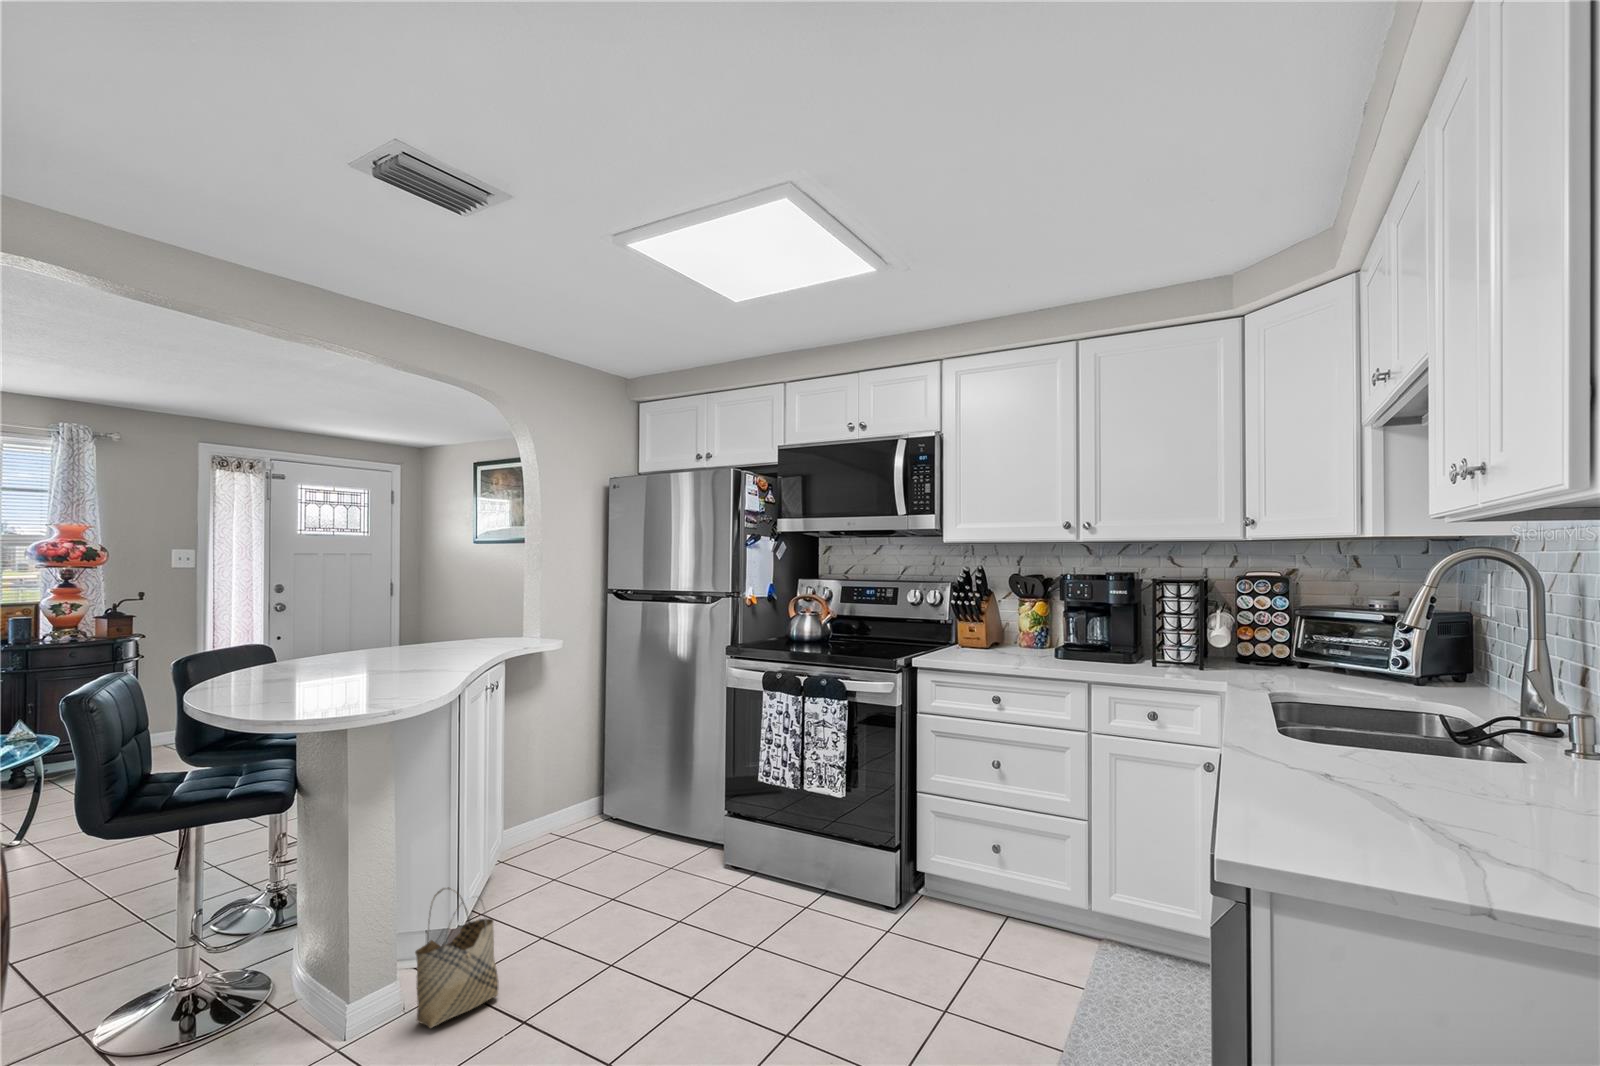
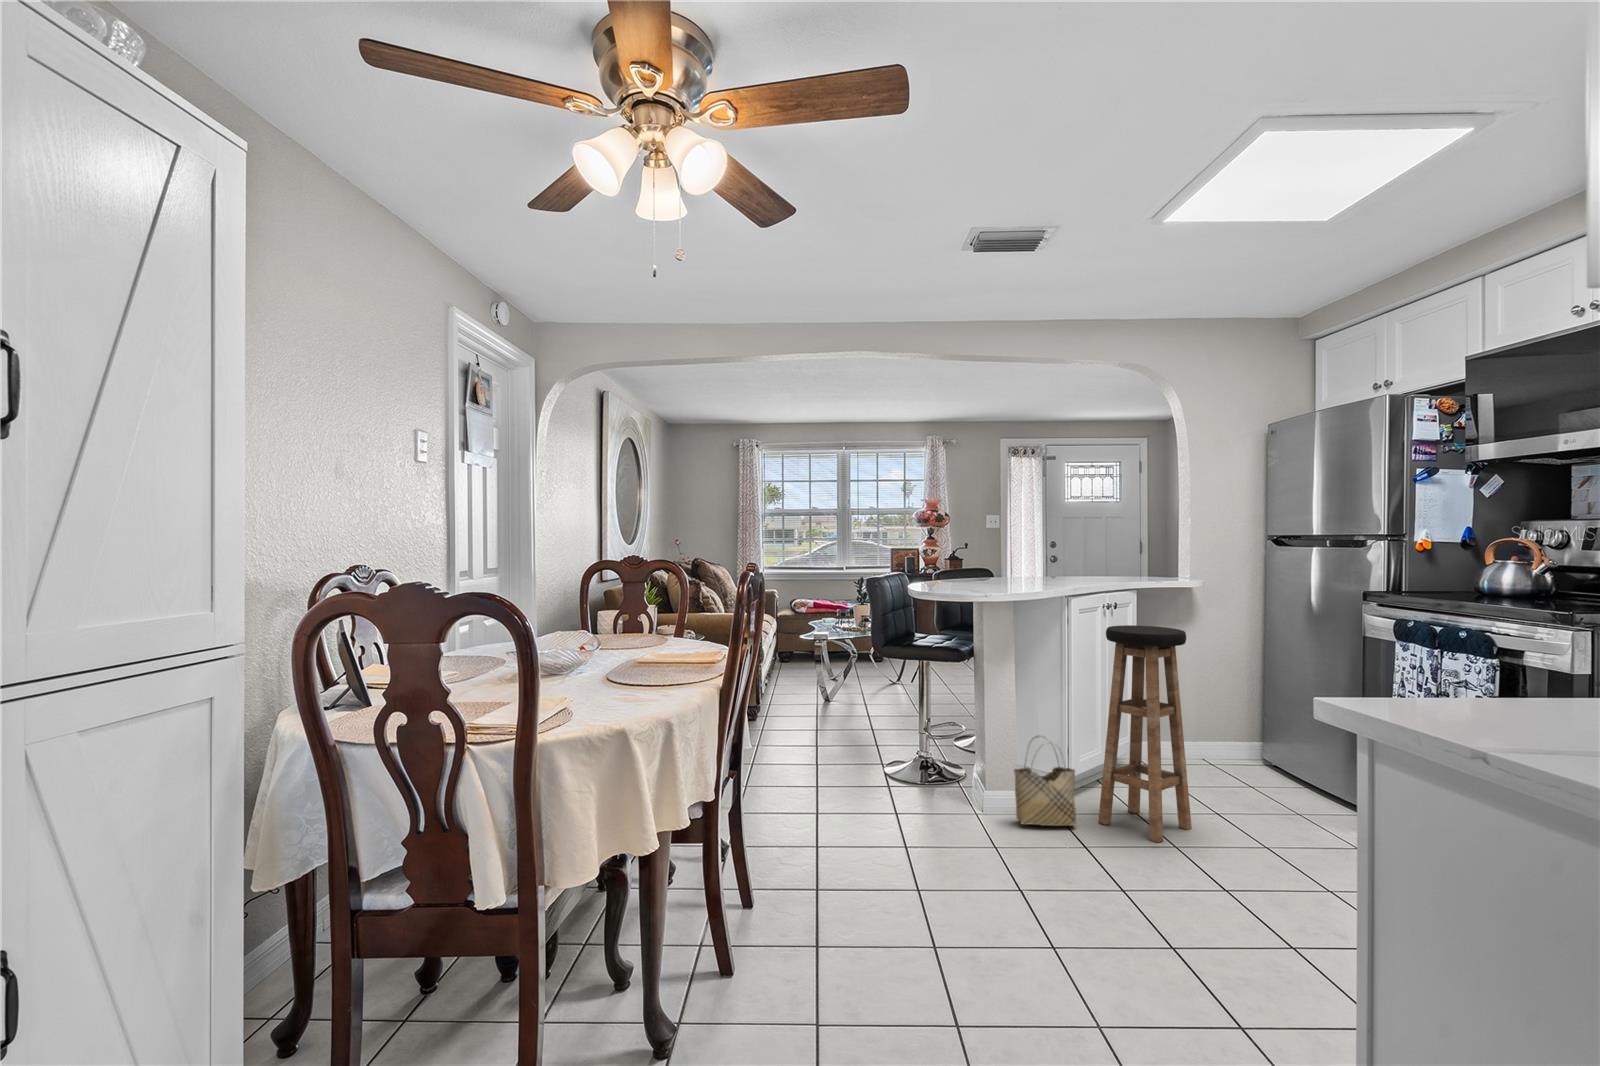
bar stool: none [518,710,614,975] -> present [1098,625,1192,843]

